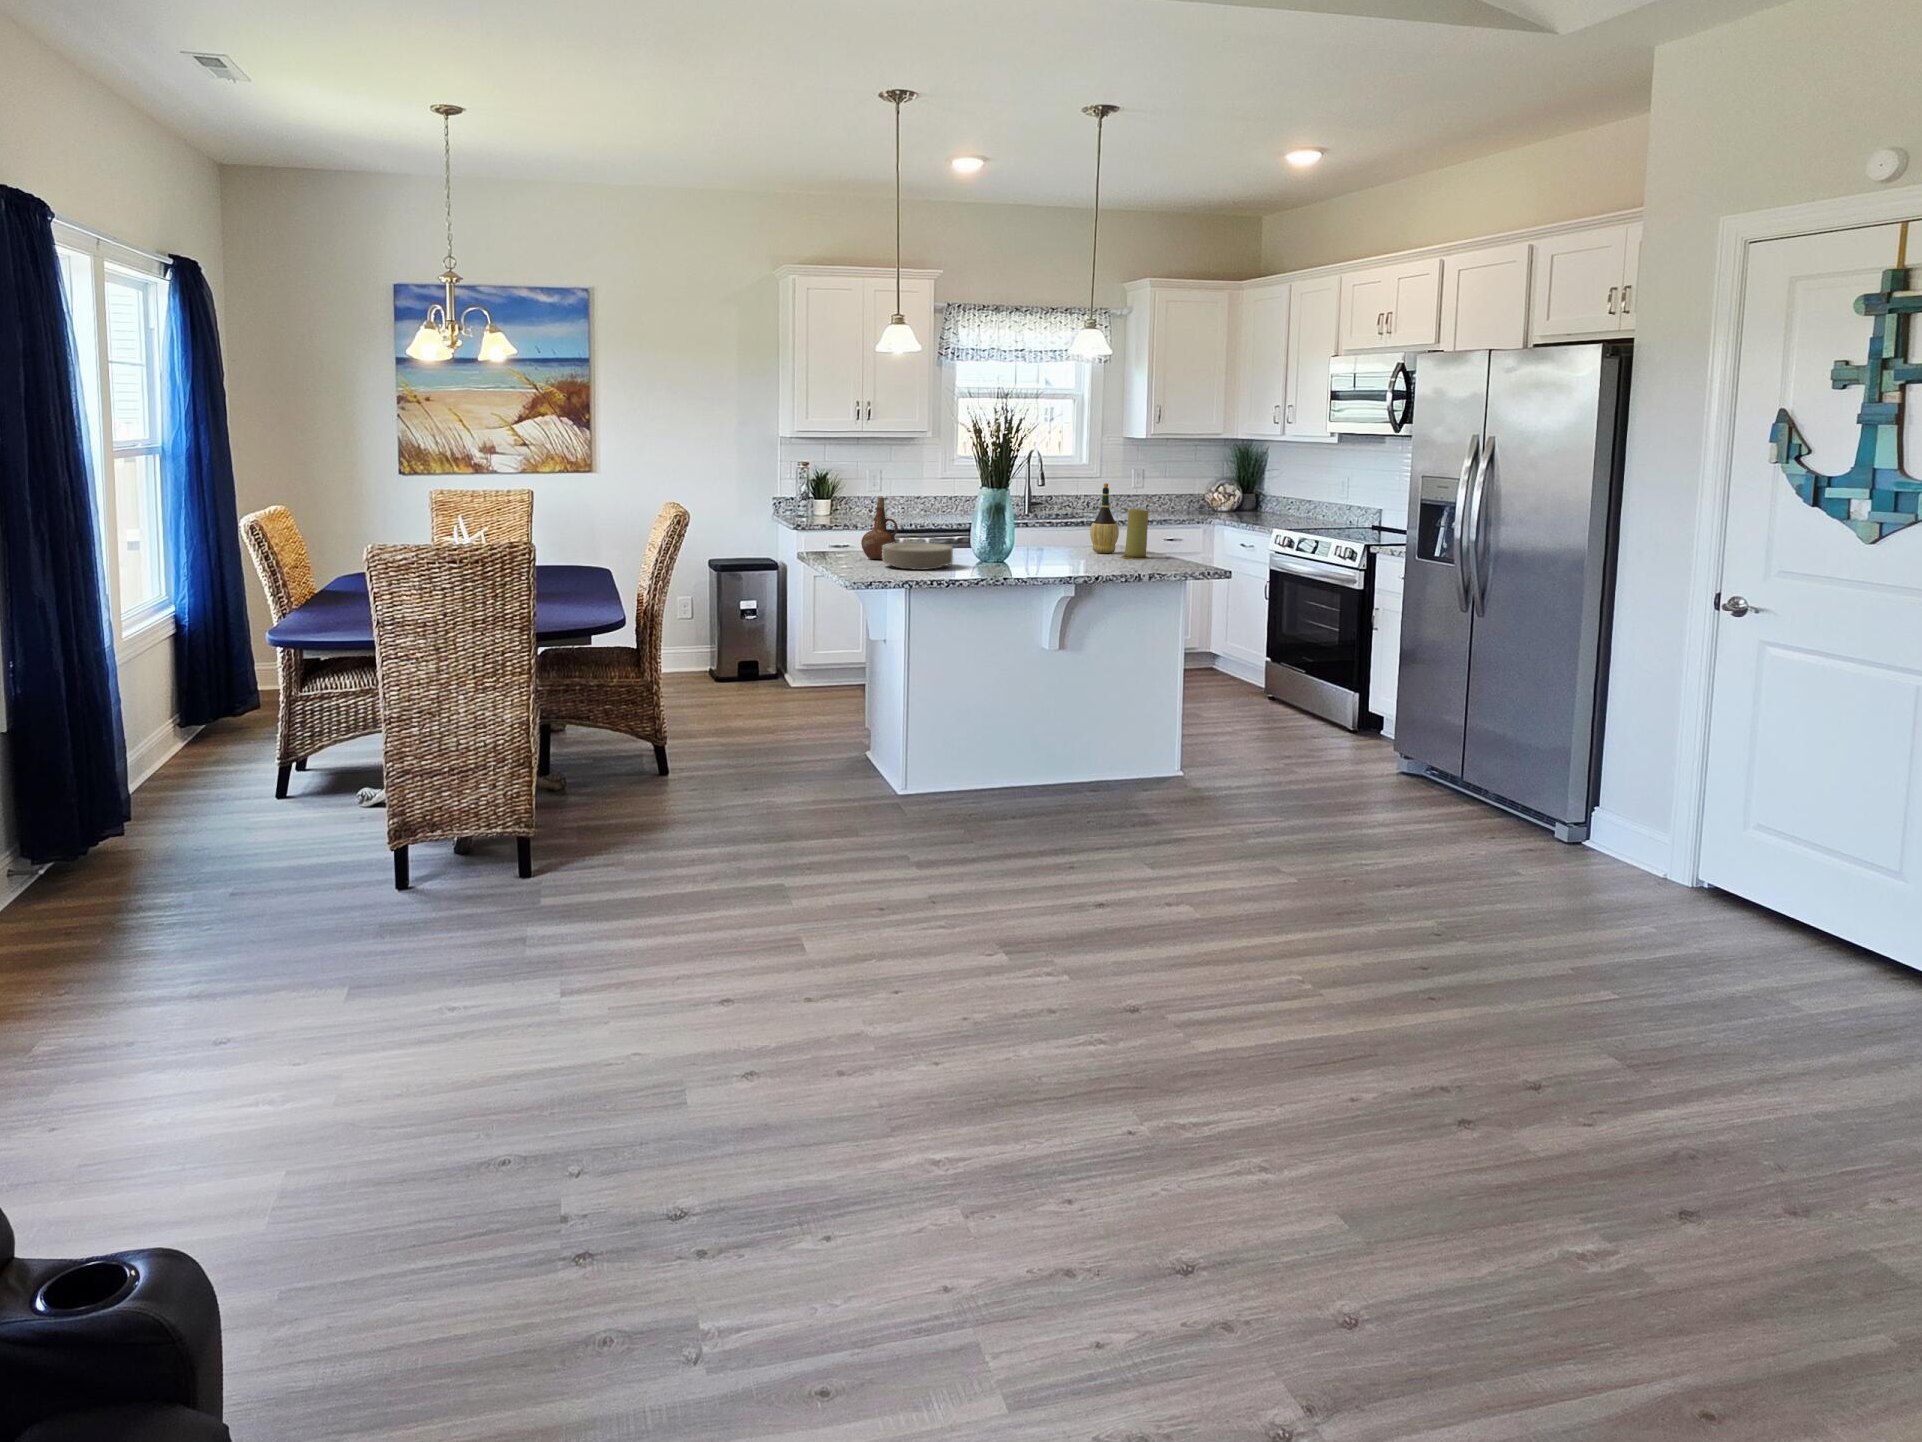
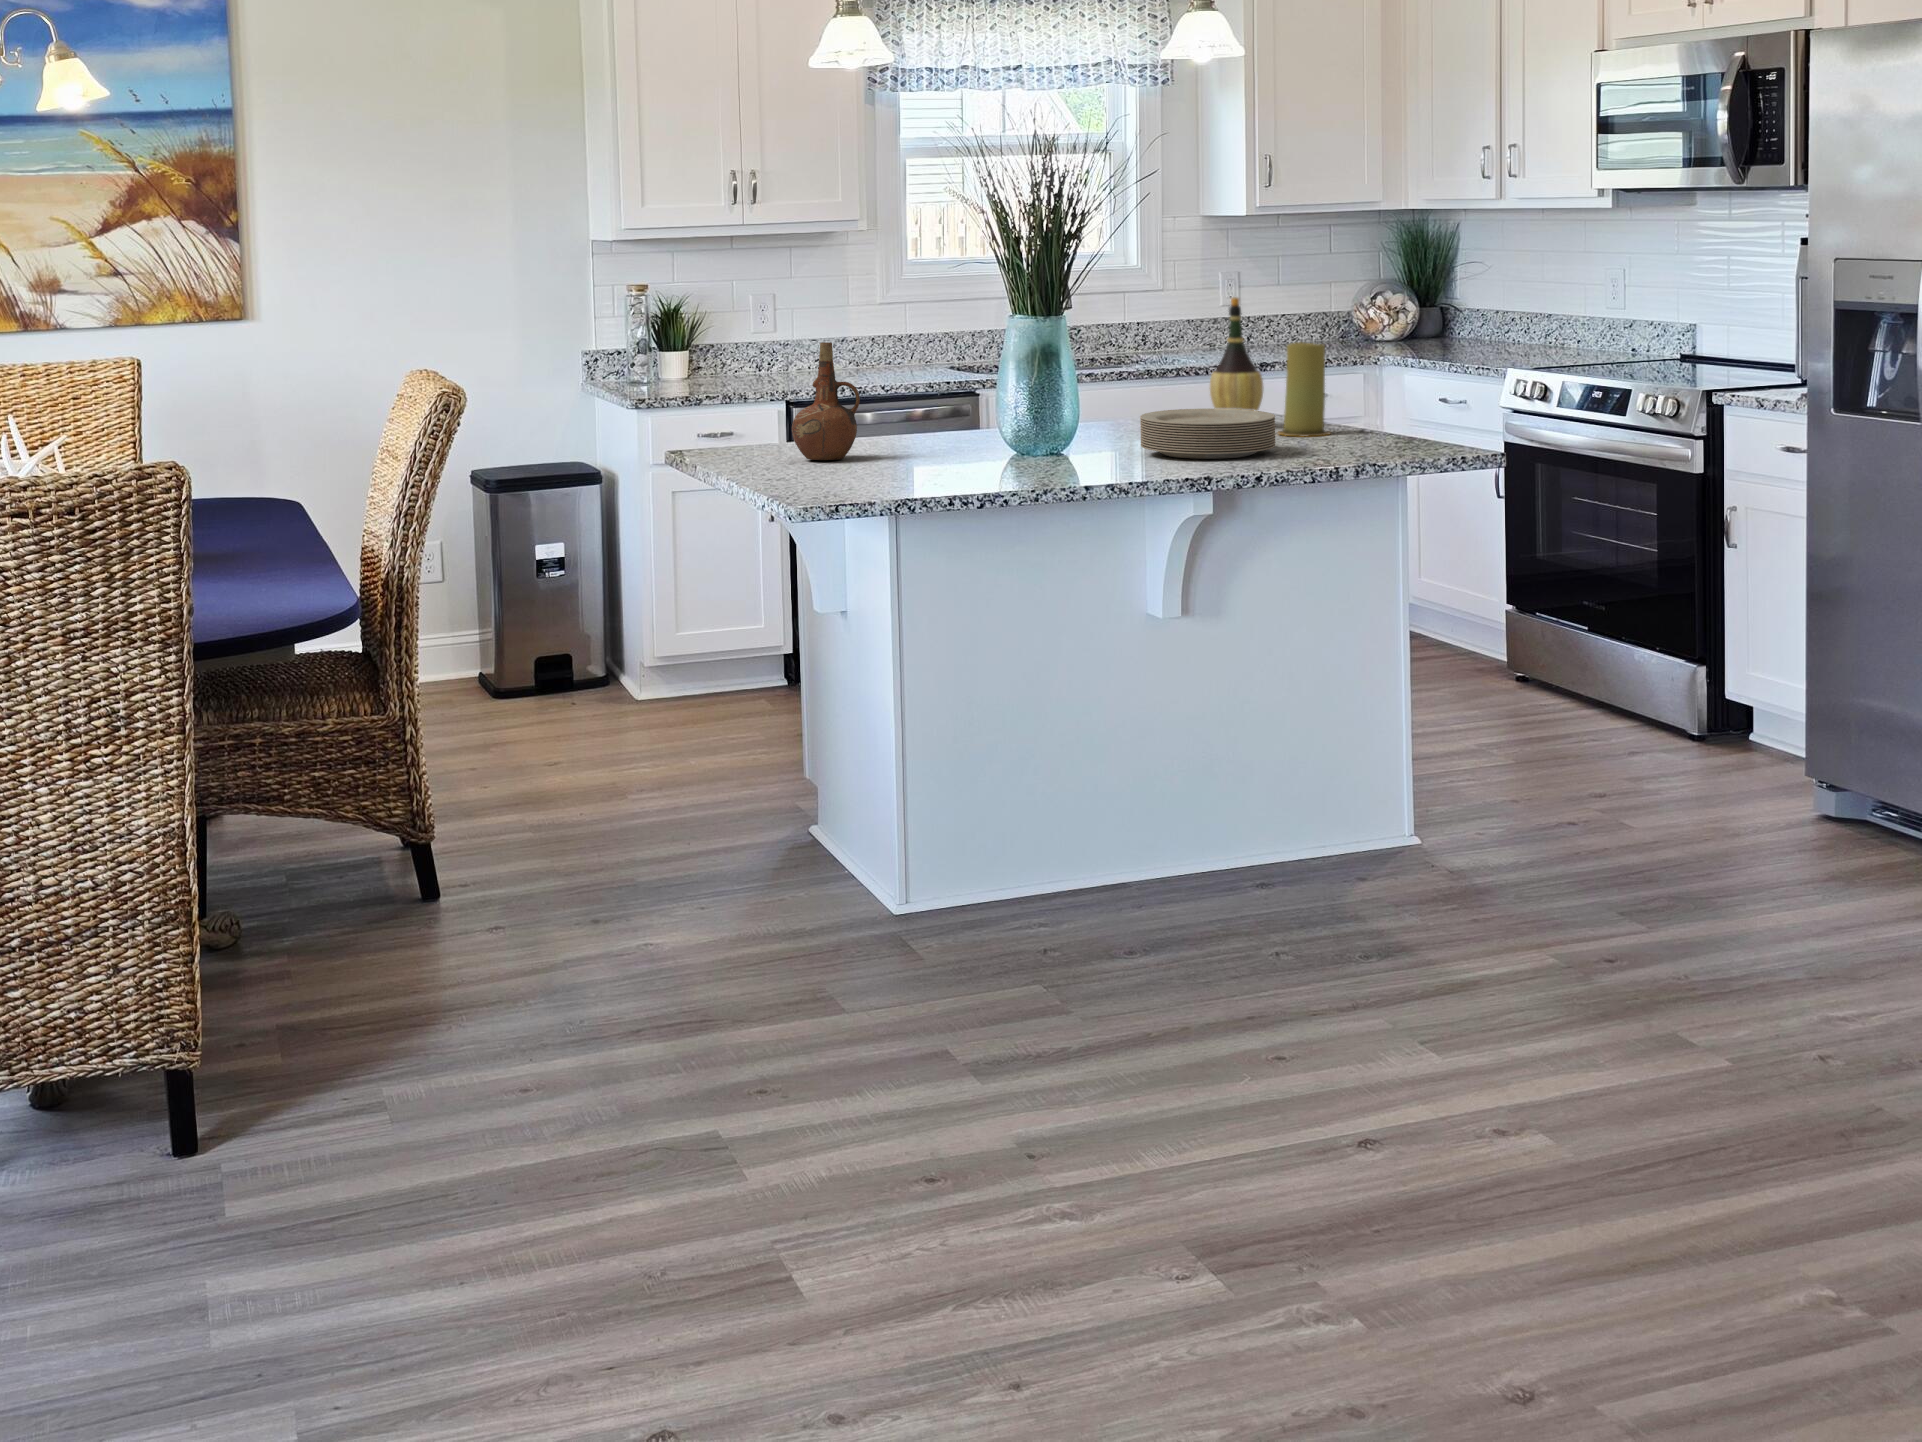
plate: present [882,543,953,570] -> present [1140,409,1276,459]

